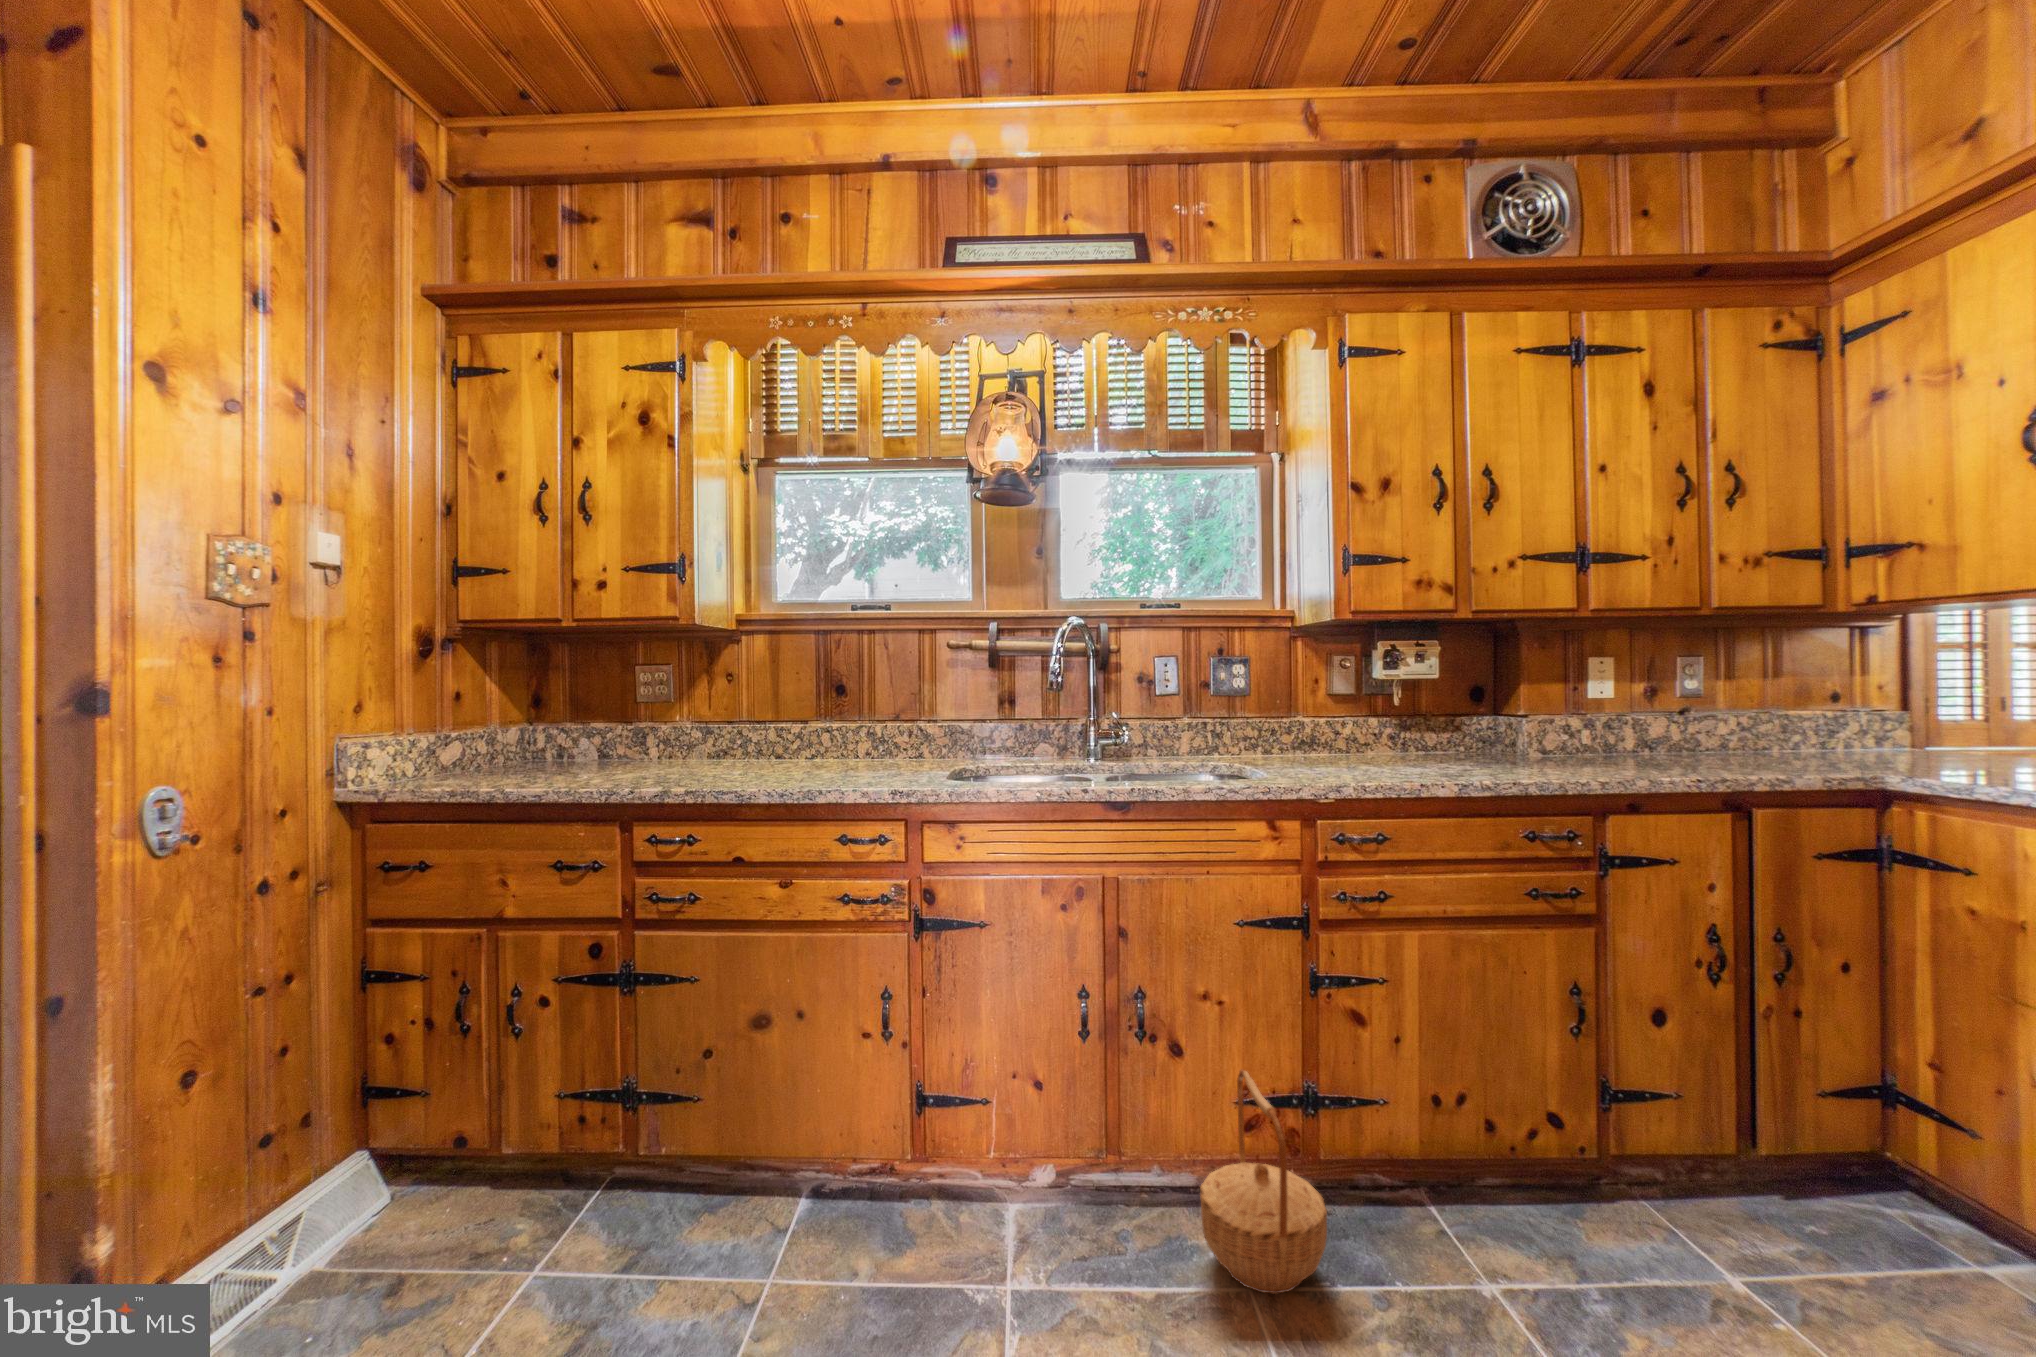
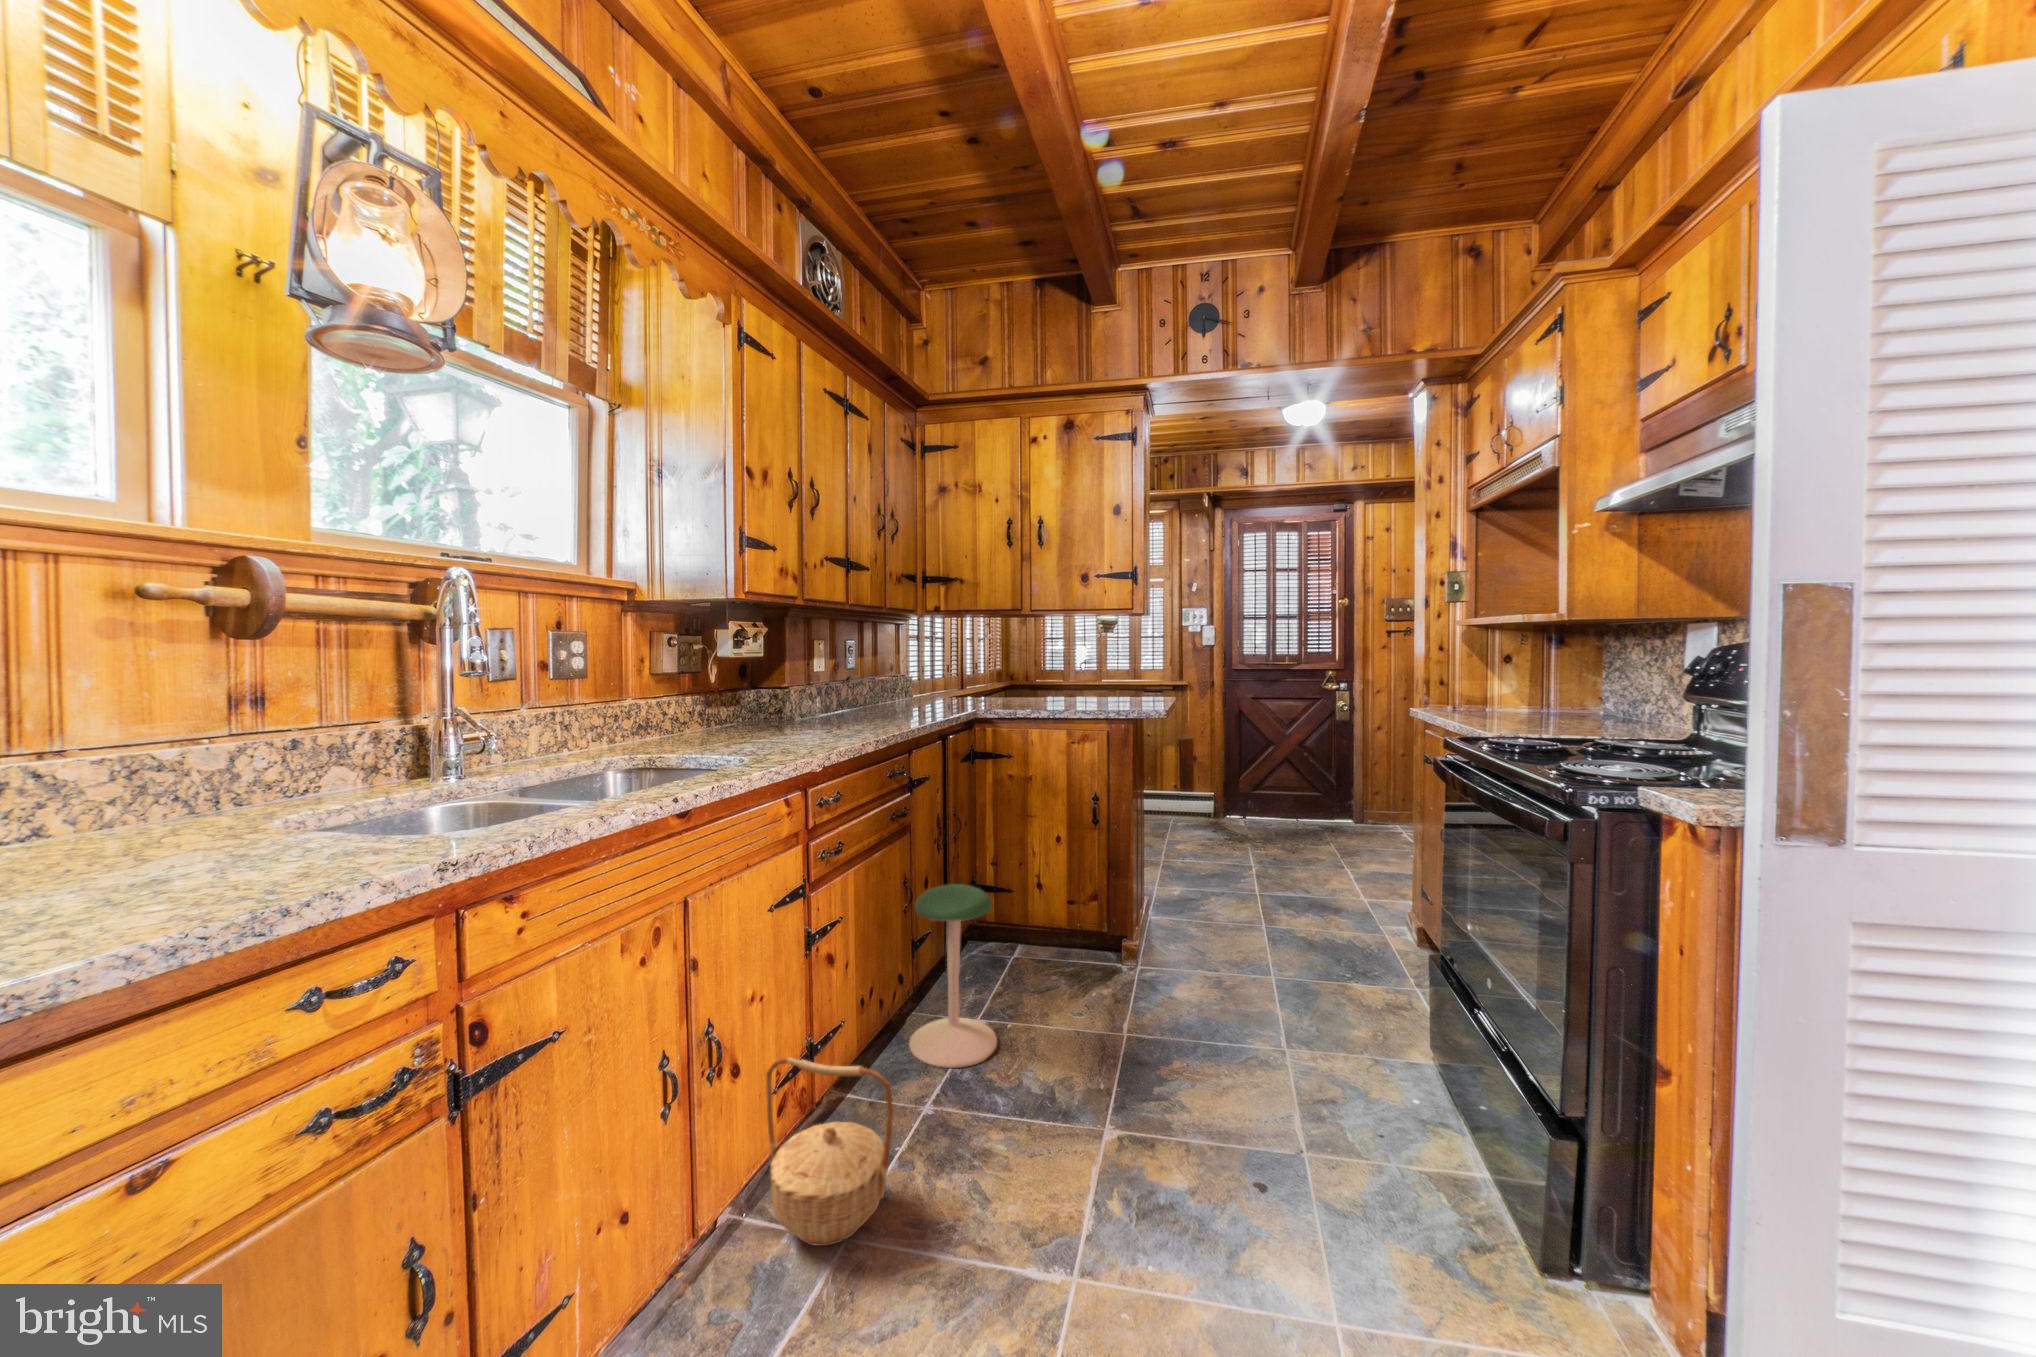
stool: none [1562,1012,1732,1316] -> present [909,884,997,1068]

